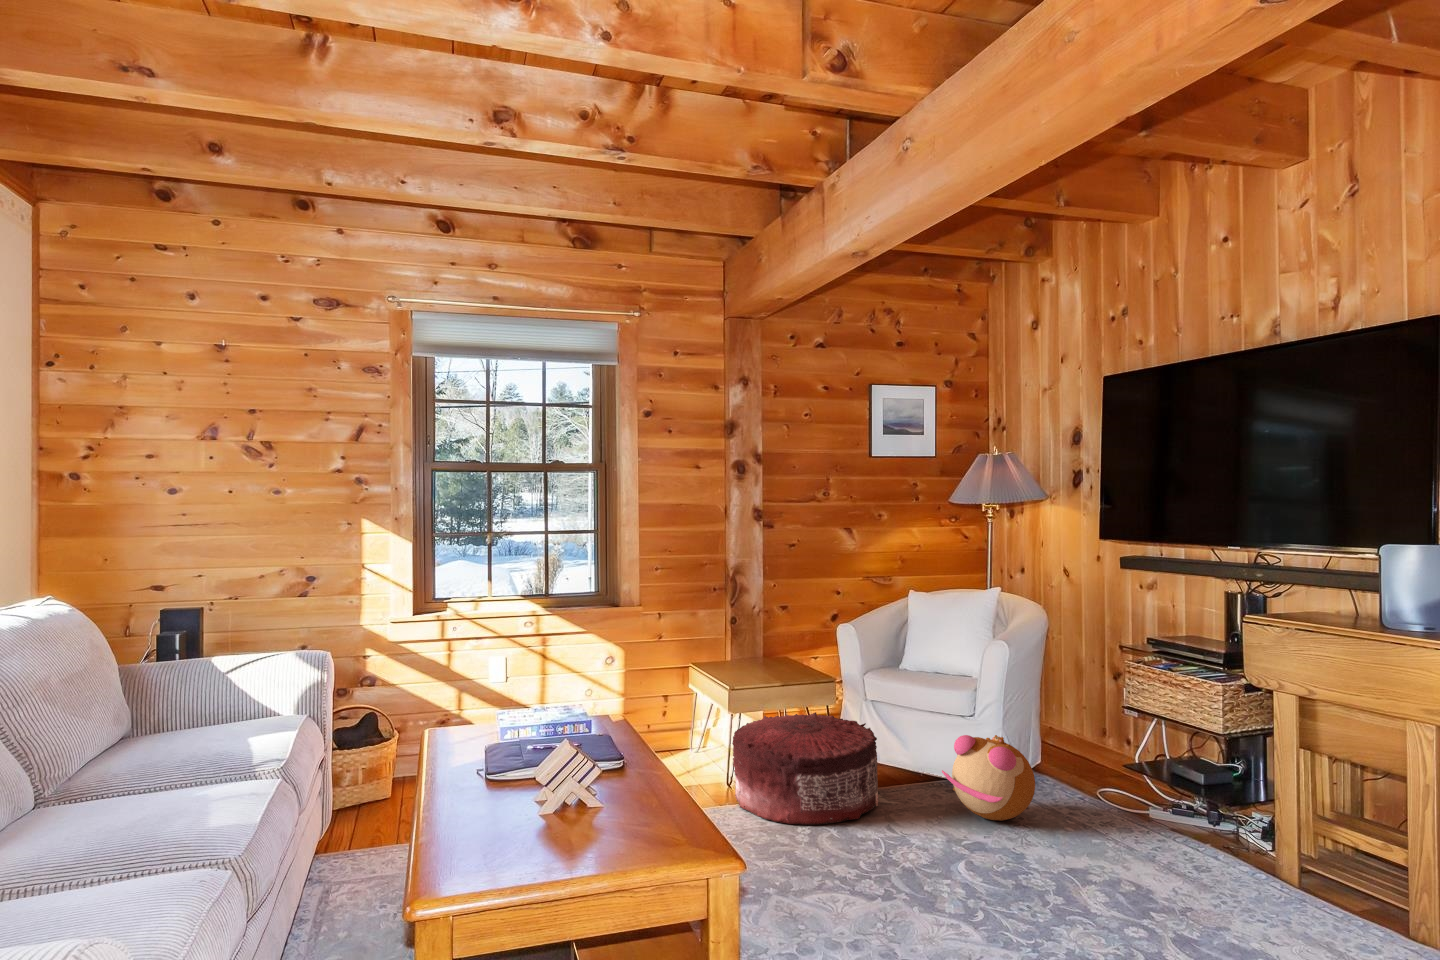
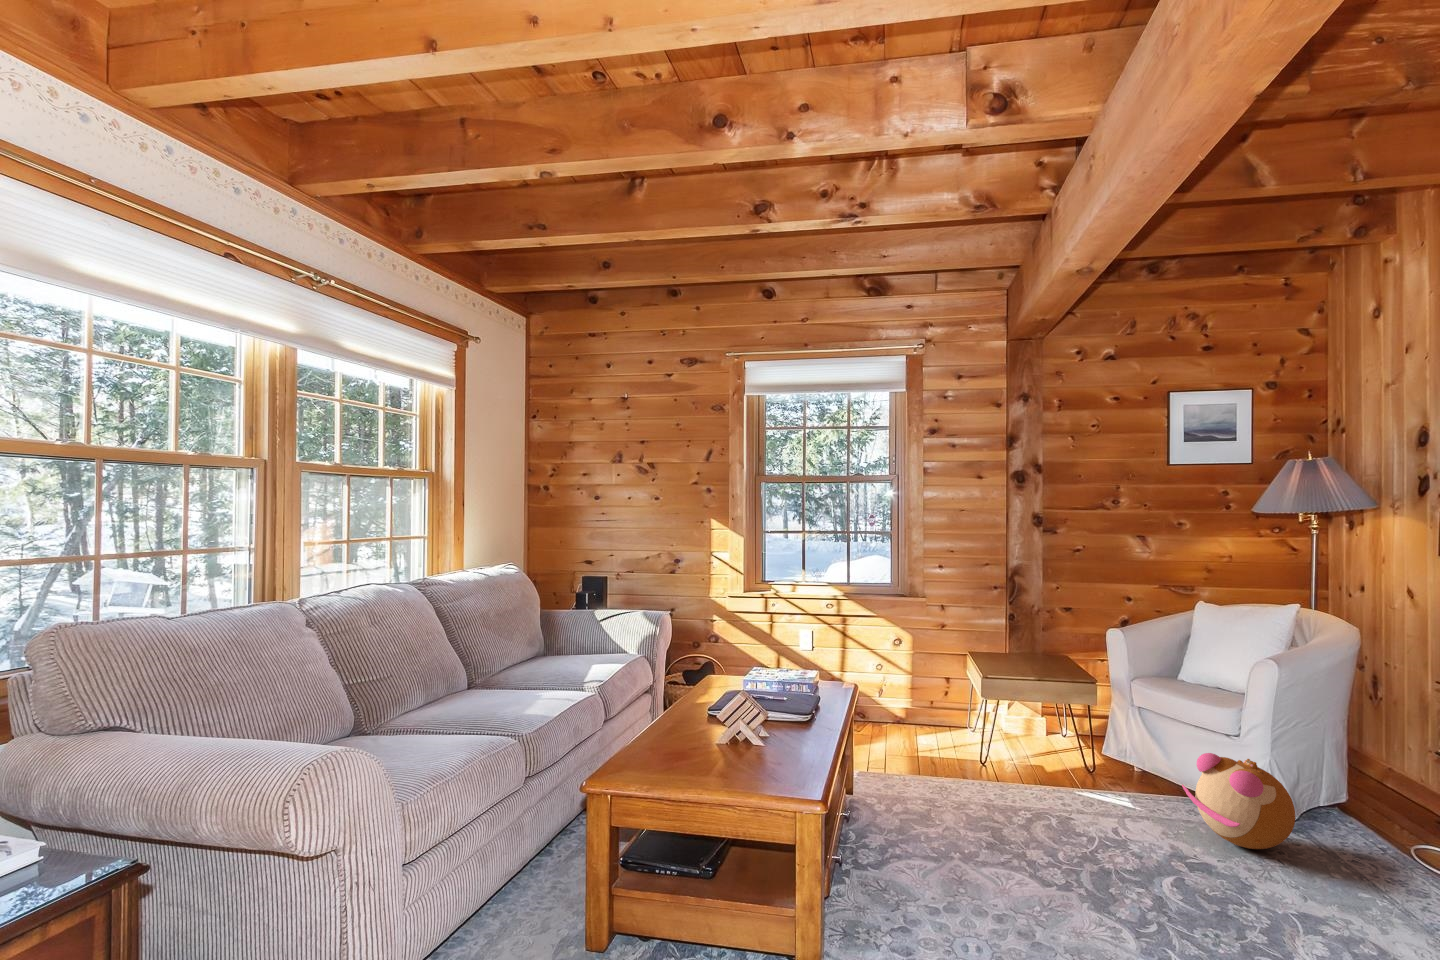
pouf: present [732,712,878,825] -> none [974,705,1124,814]

